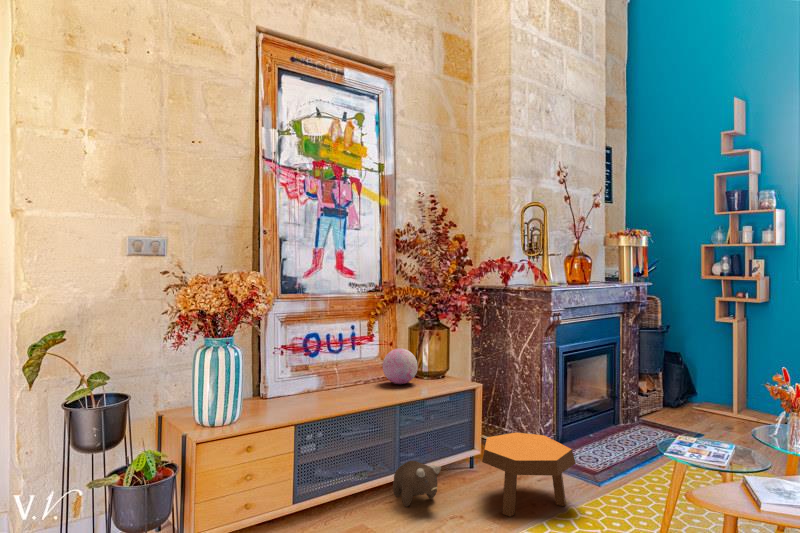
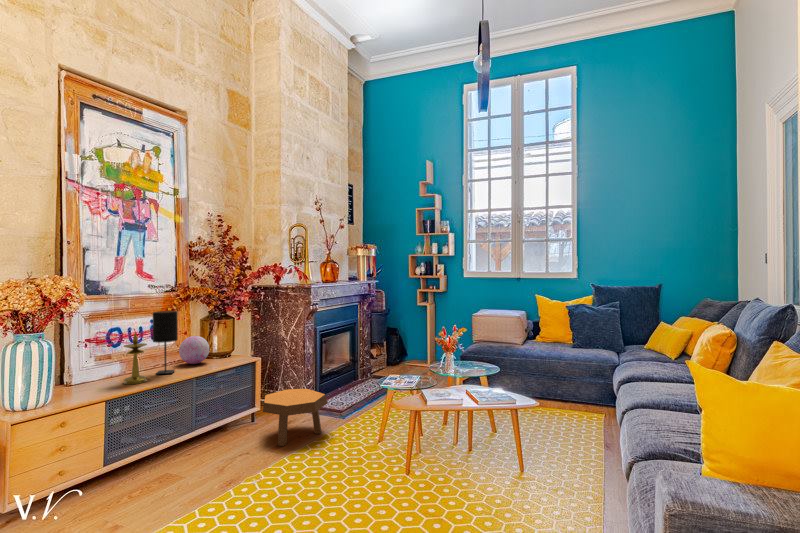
table lamp: none [351,316,379,396] -> present [153,311,178,374]
candlestick: none [317,341,343,405] -> present [124,332,147,384]
plush toy: present [393,461,441,507] -> none [191,419,231,454]

